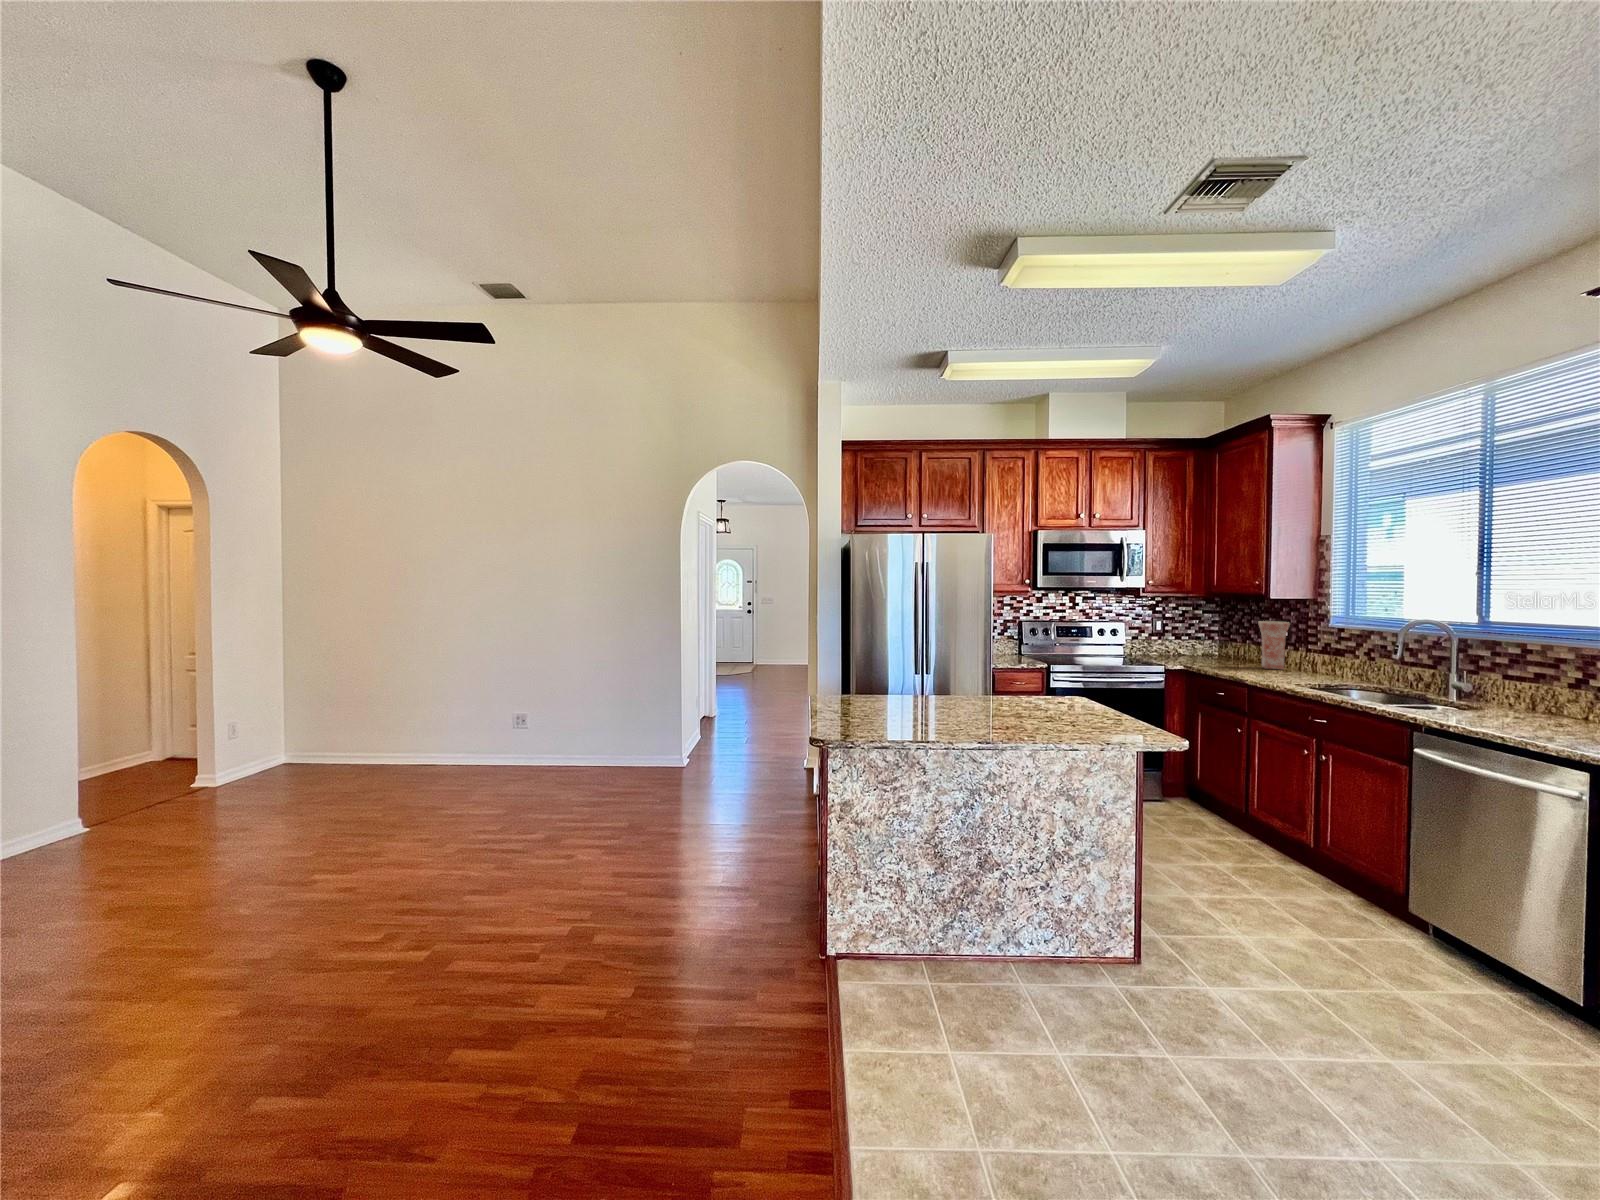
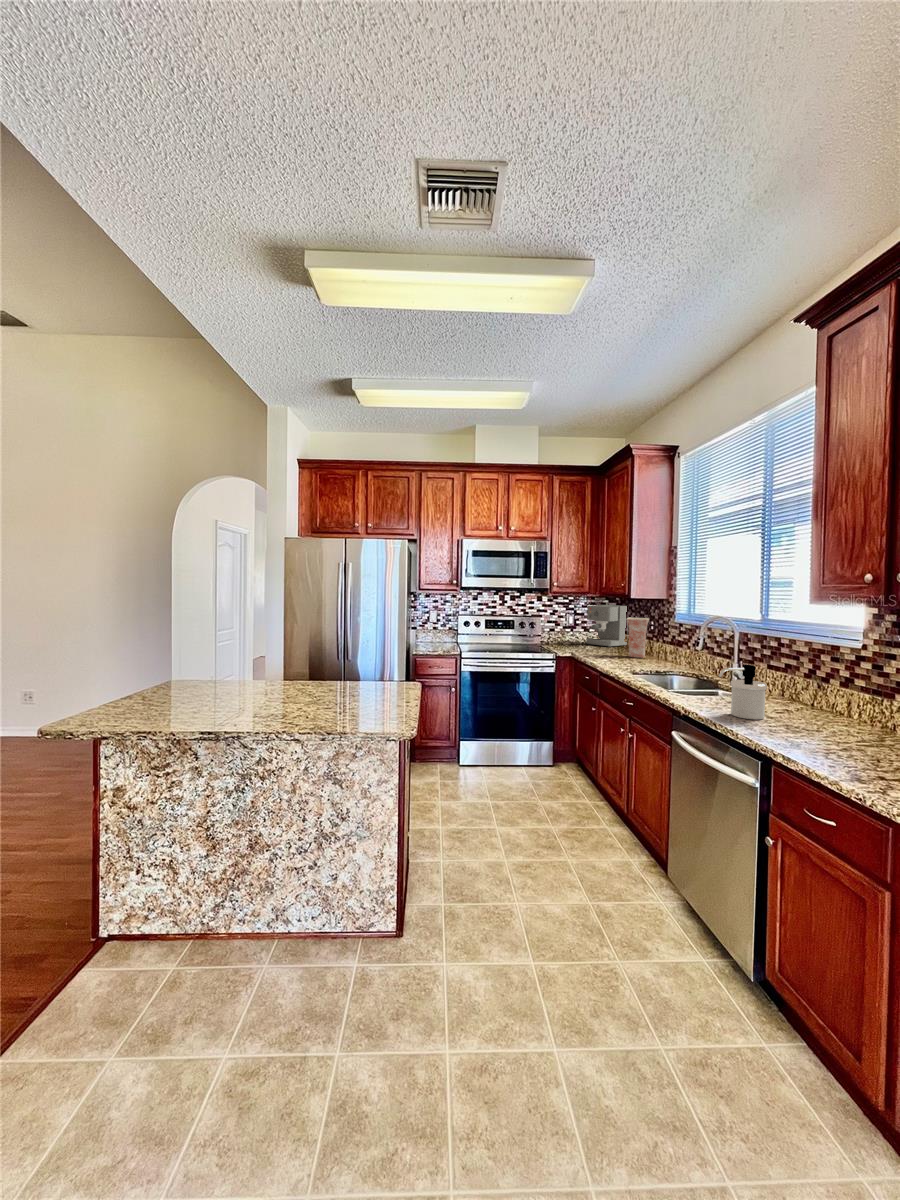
coffee maker: none [1180,606,1235,657] -> present [586,605,627,647]
soap dispenser: none [1494,673,1555,734] -> present [719,665,767,720]

